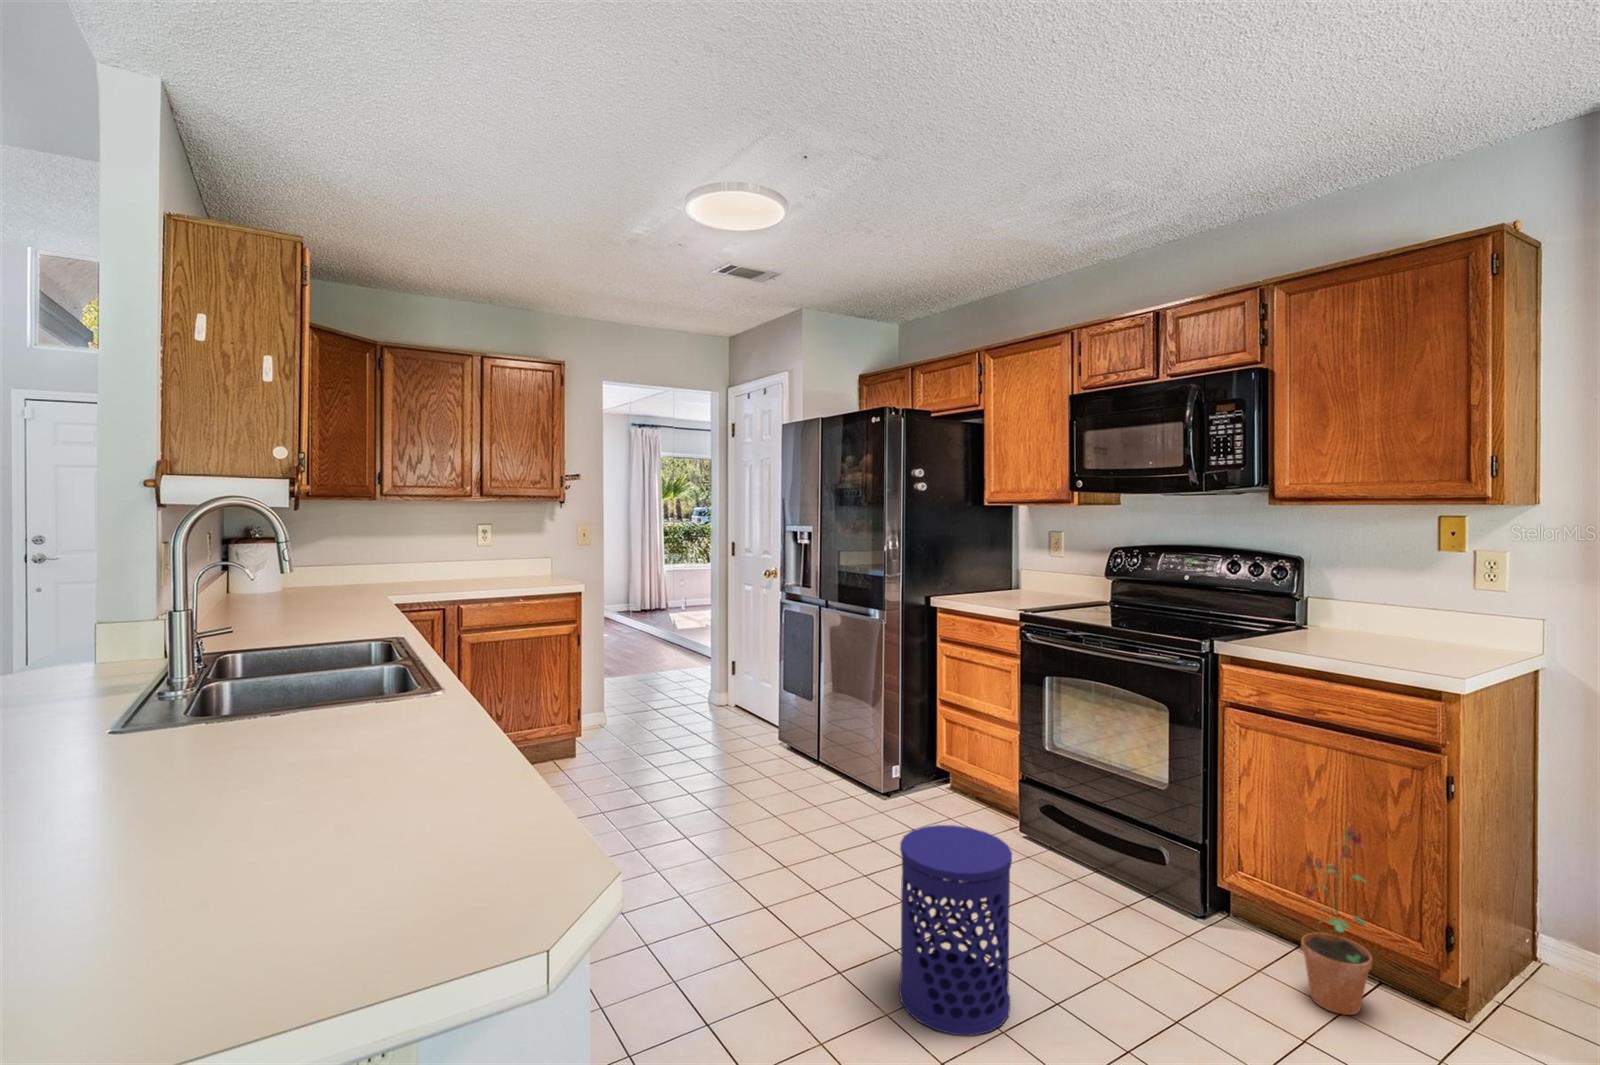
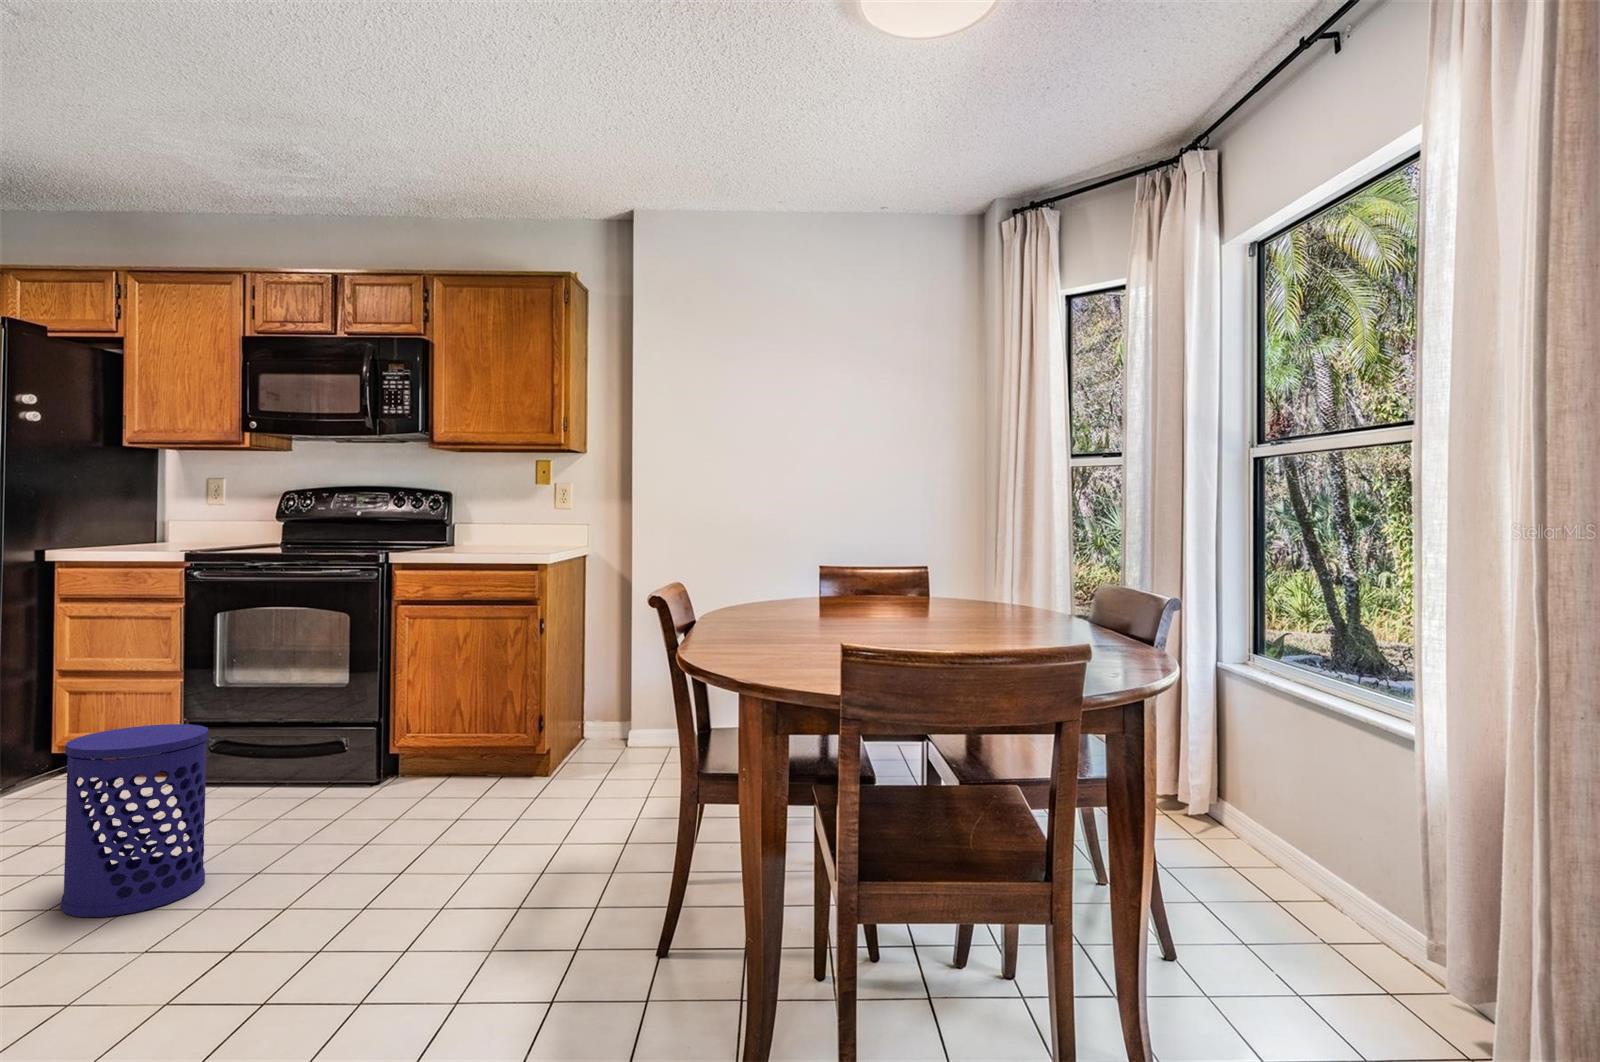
potted plant: present [1301,826,1372,1015] -> none [453,668,502,800]

